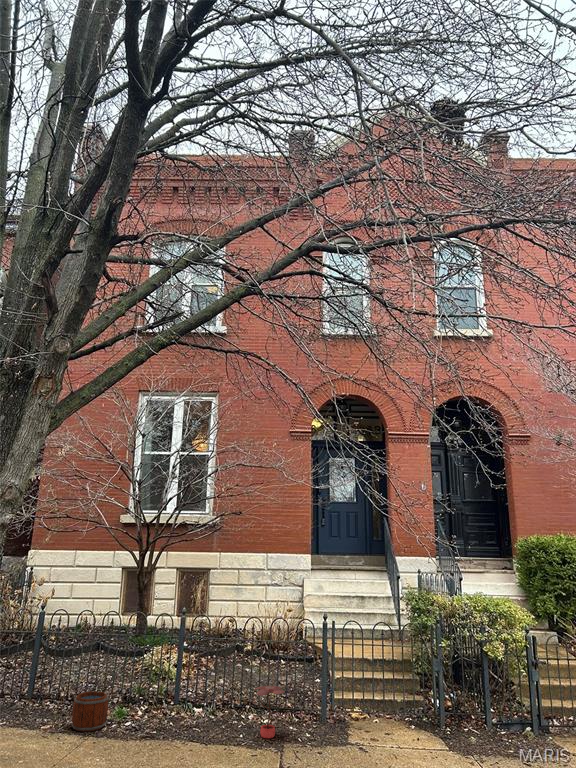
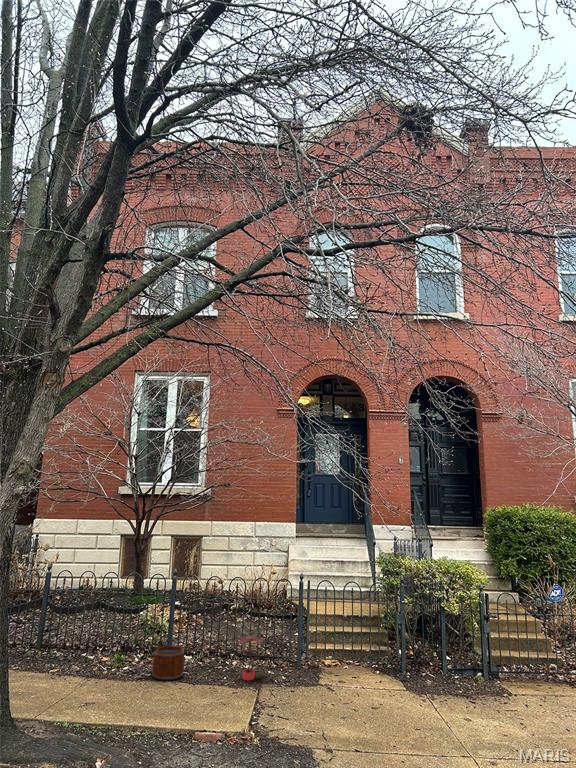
bucket: present [72,691,109,732] -> present [152,646,184,681]

